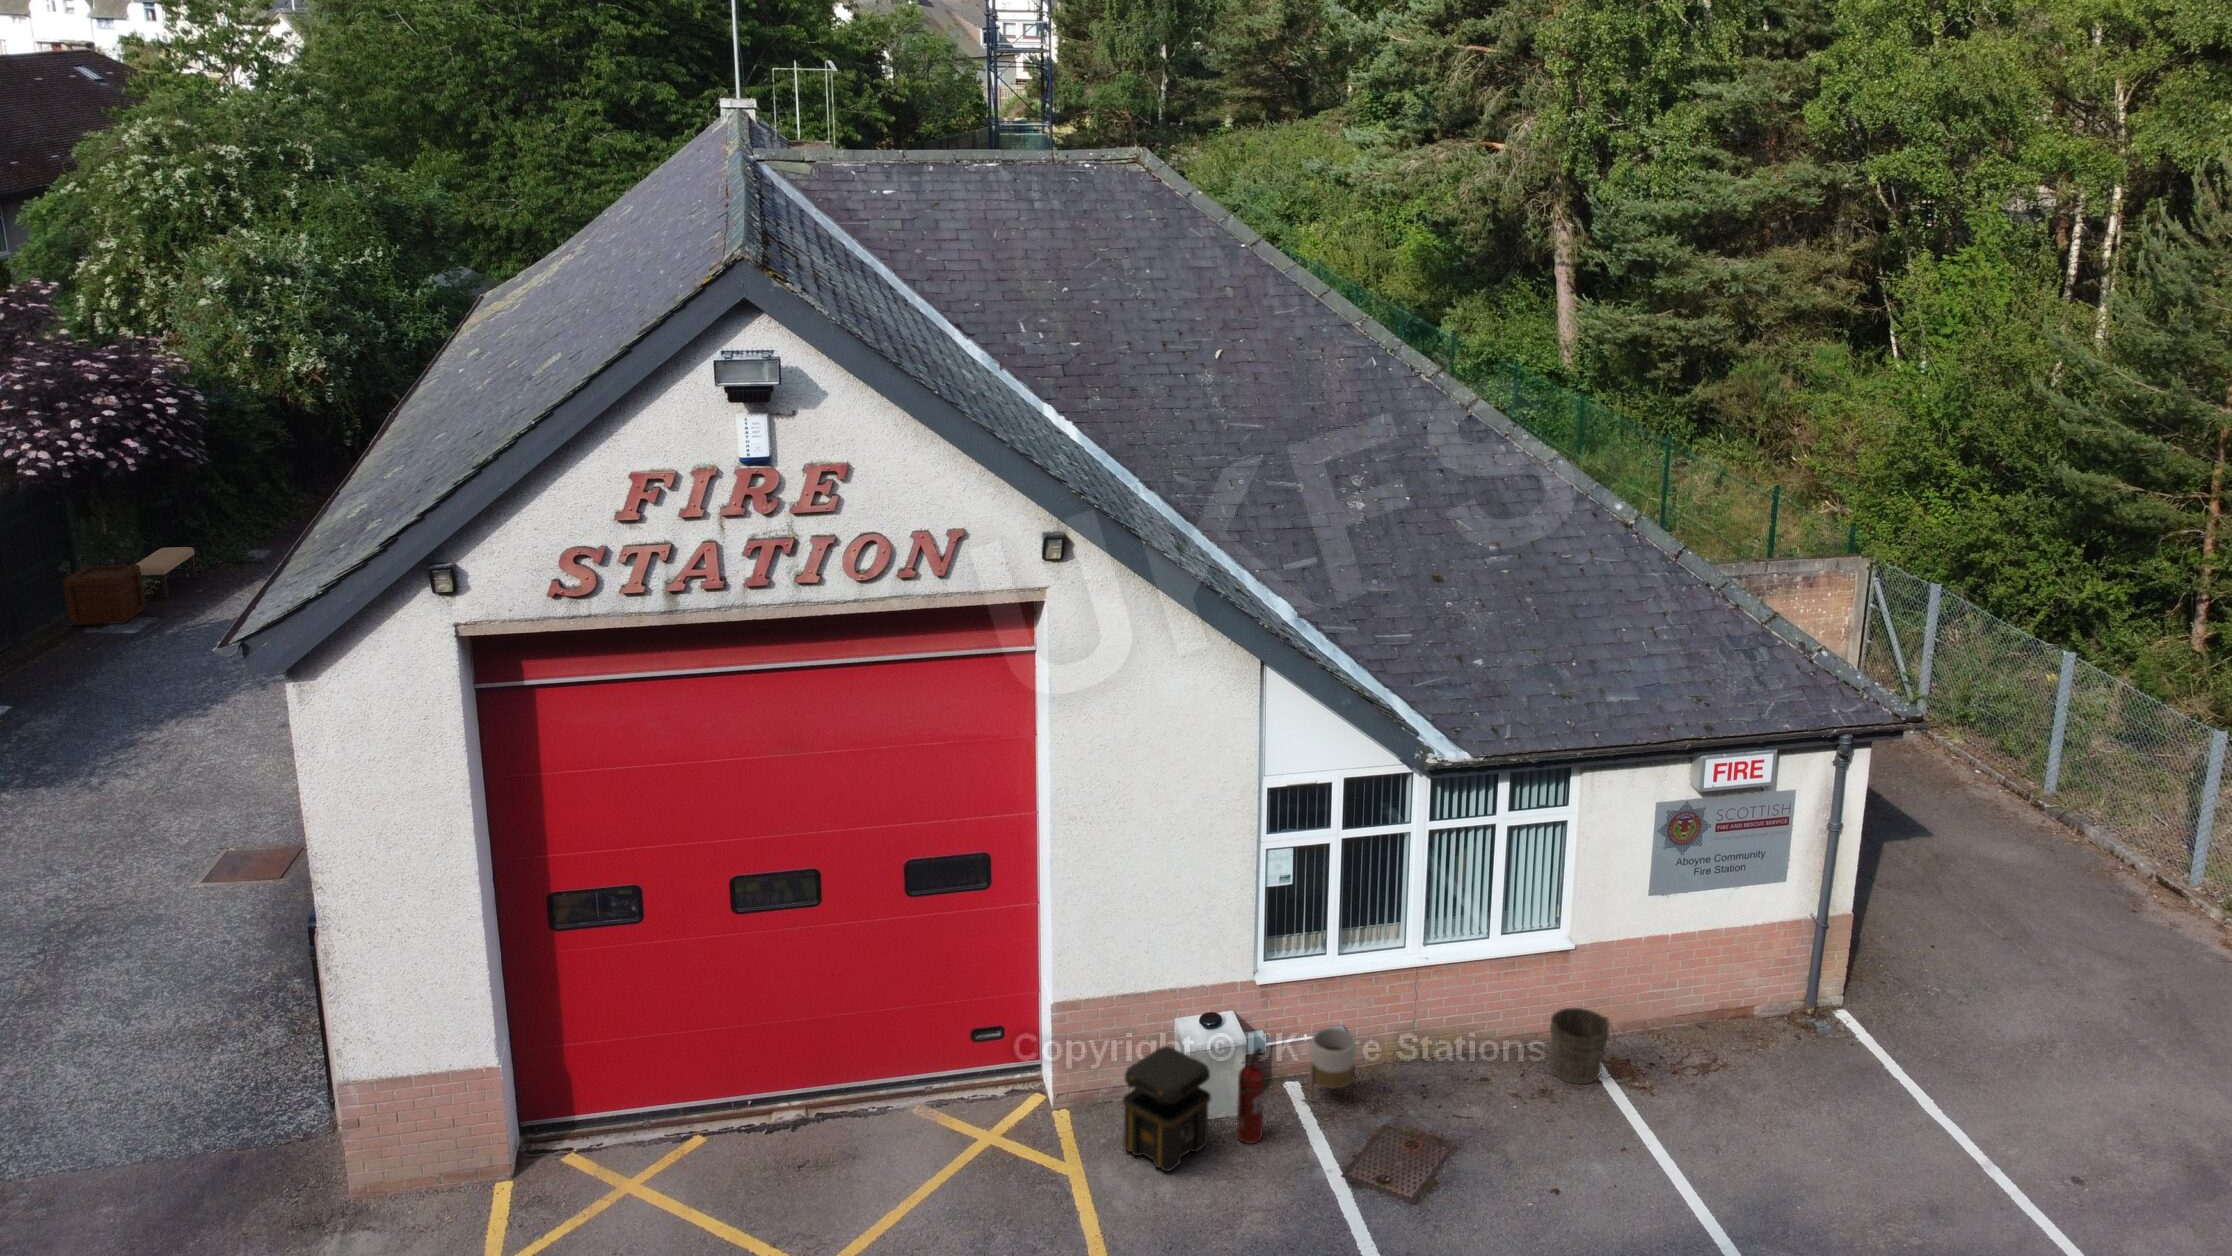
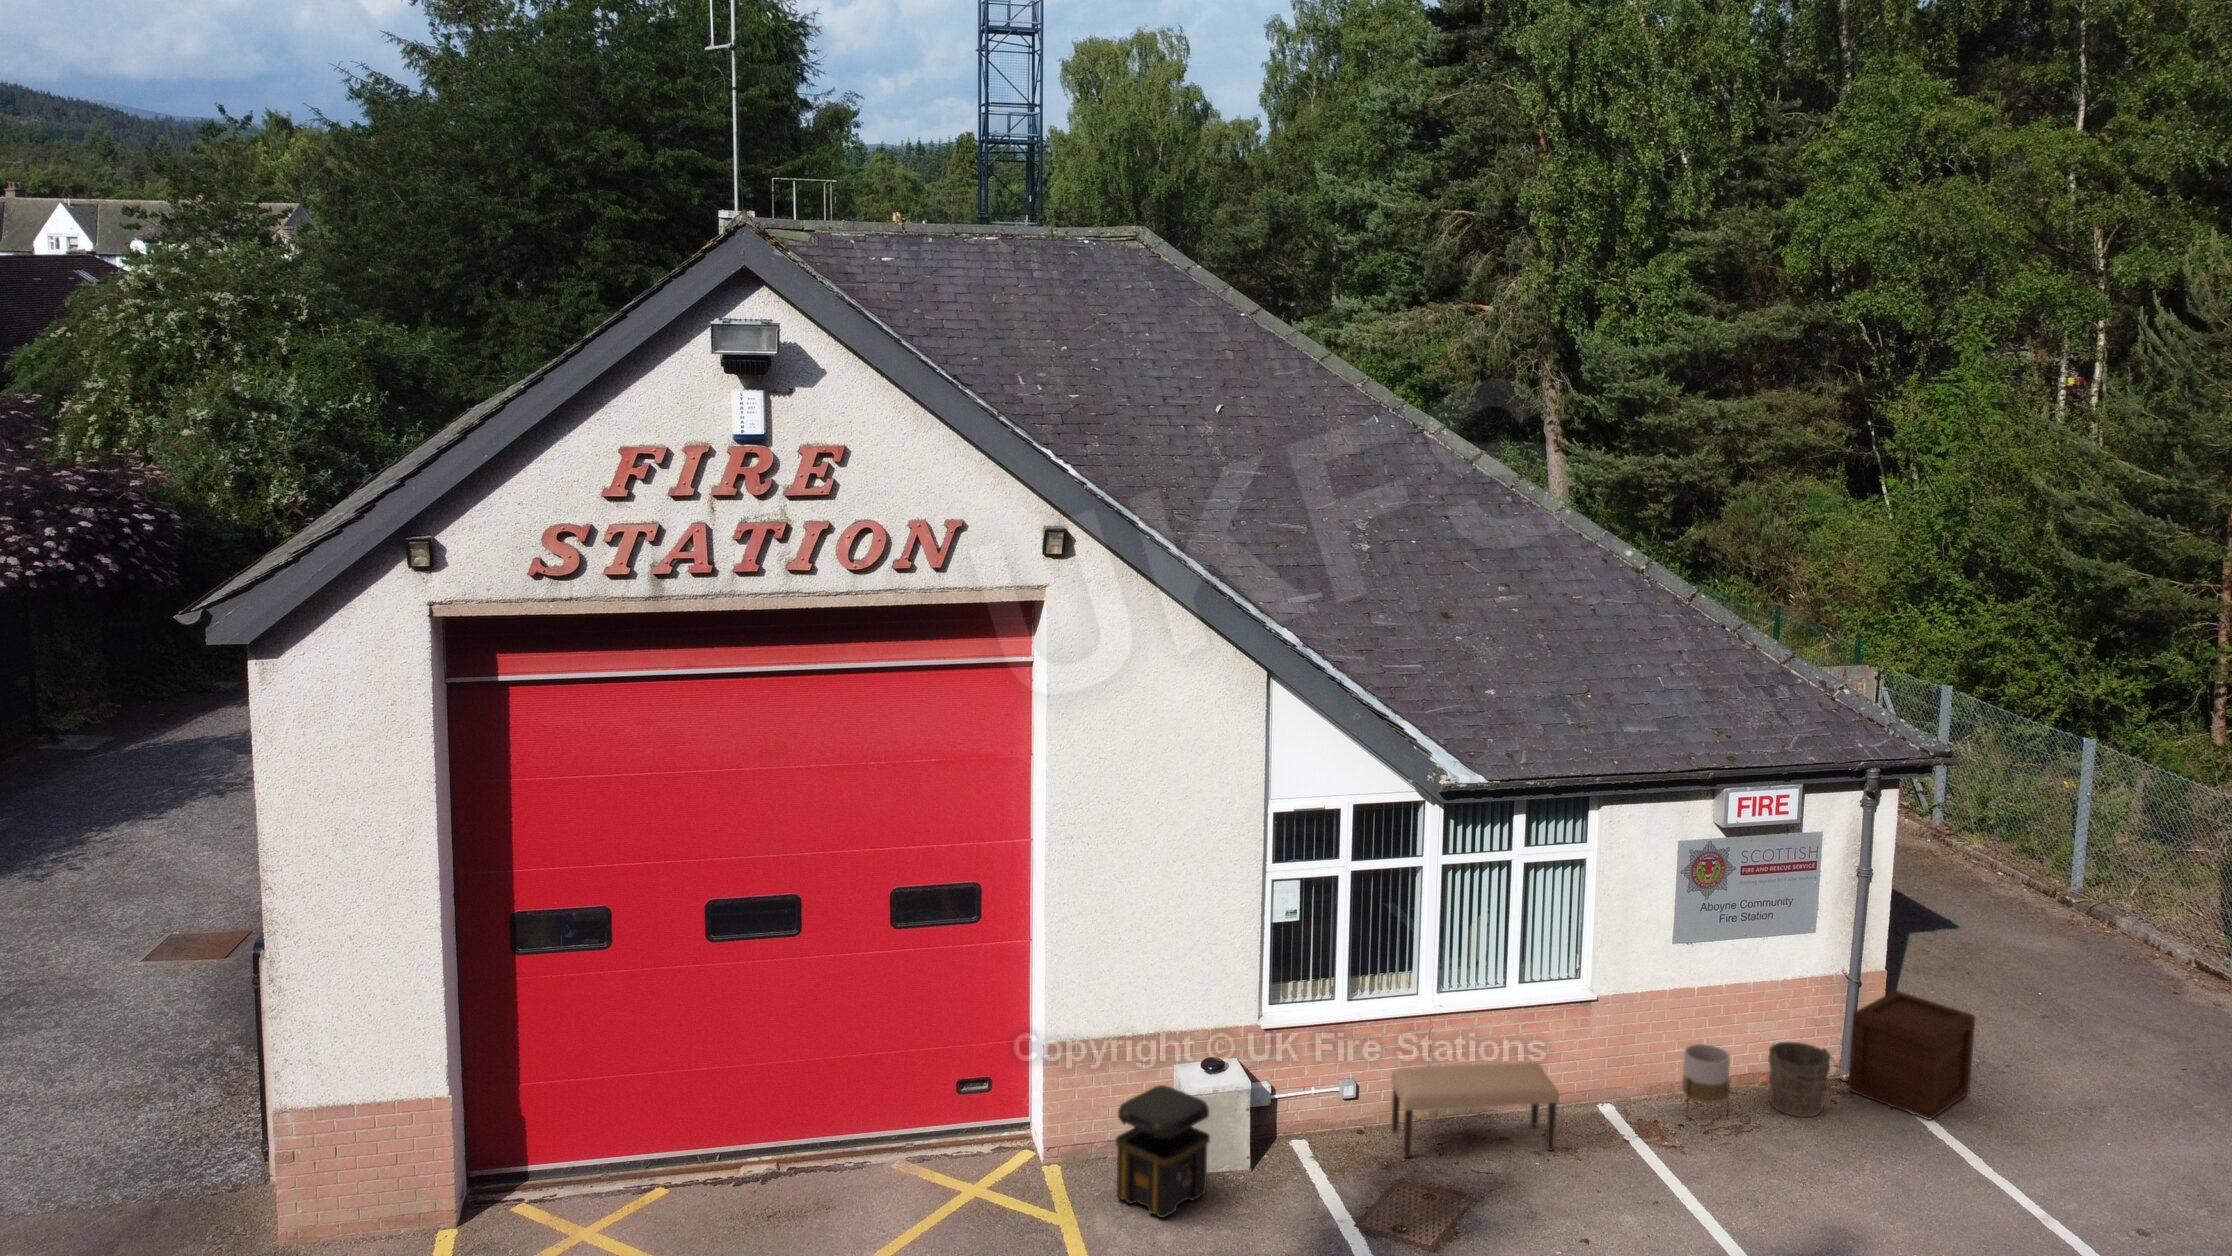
bench: present [136,547,196,598] -> present [1391,1062,1559,1158]
wooden crate: present [63,565,146,625] -> present [1848,991,1975,1120]
bucket: present [1550,1008,1610,1084] -> present [1768,1042,1831,1117]
planter: present [1310,1028,1356,1088] -> present [1682,1044,1730,1102]
fire extinguisher: present [1237,1048,1264,1144] -> none [1238,1086,1267,1194]

